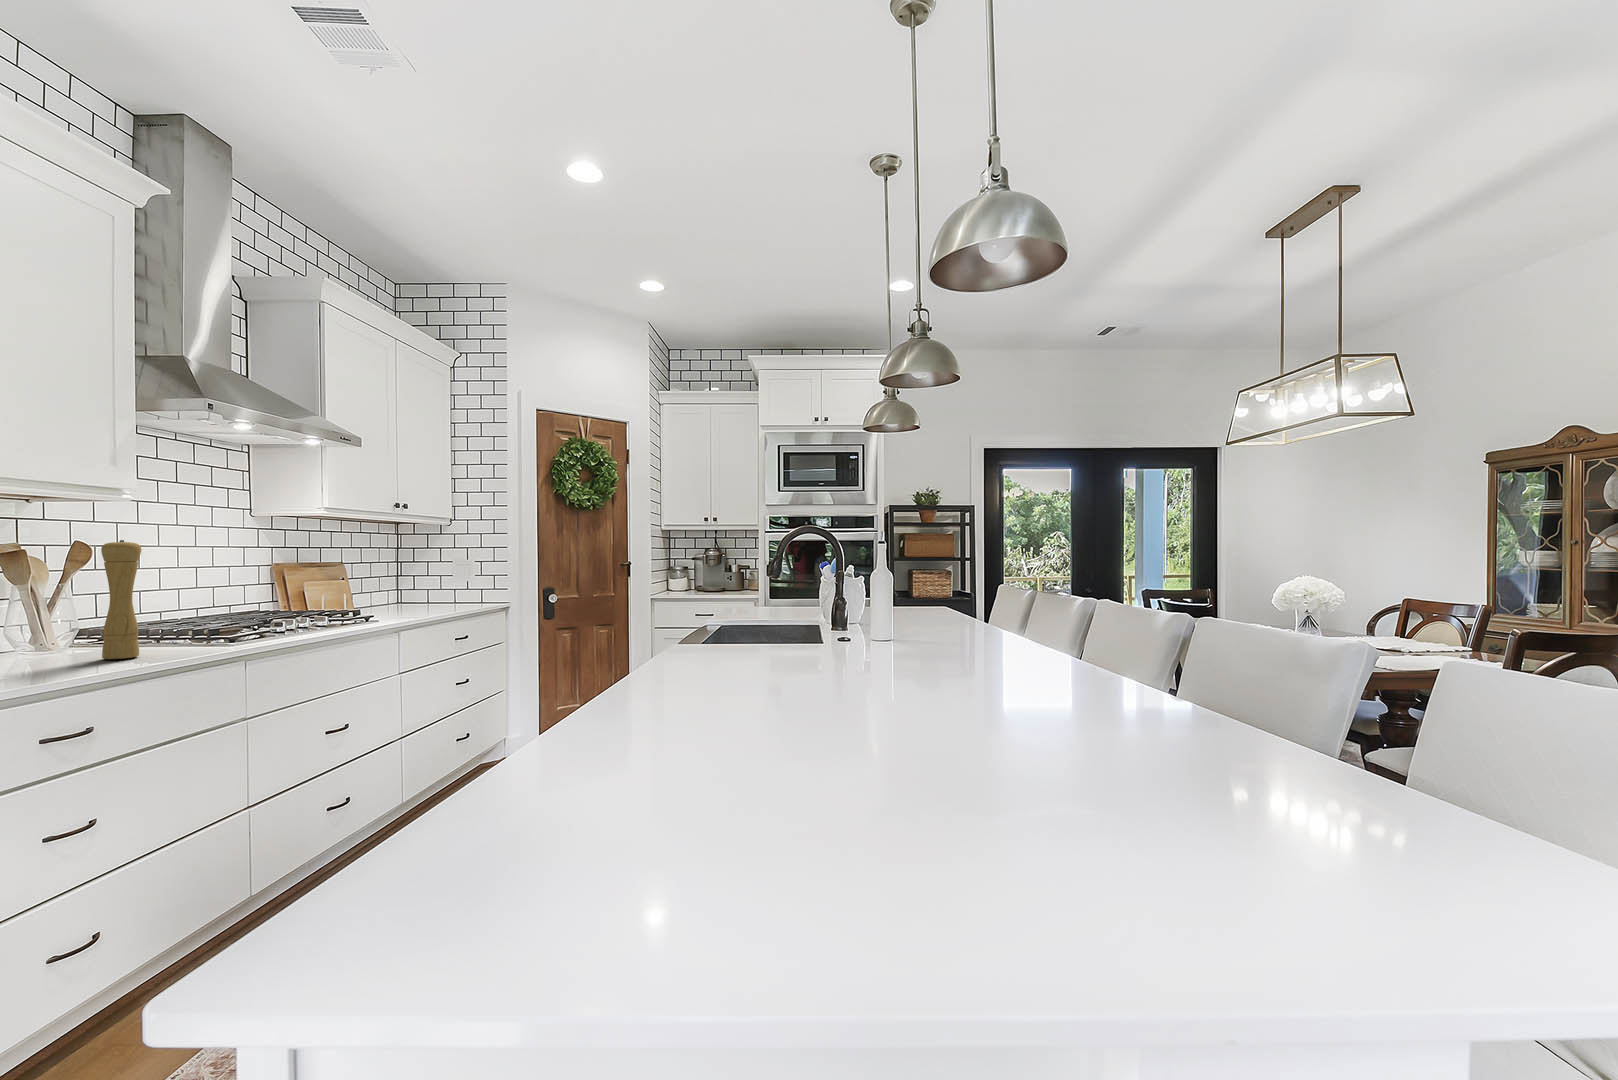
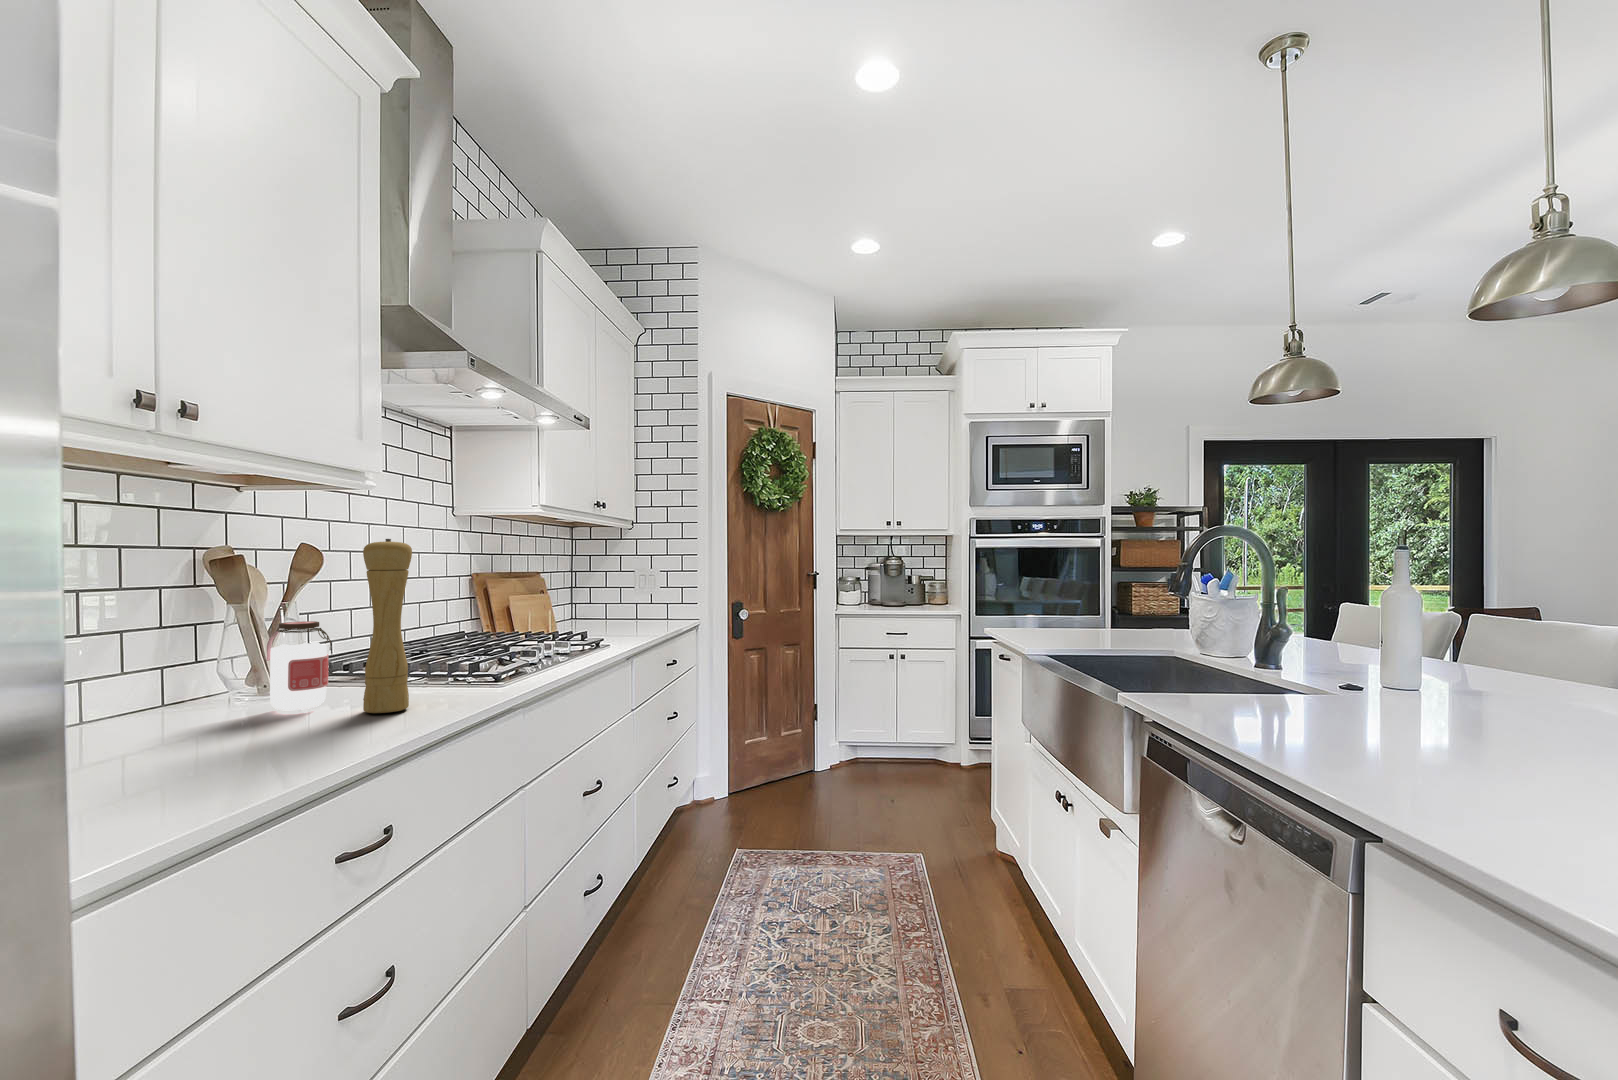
jar: none [32,597,83,659] -> present [267,621,331,710]

